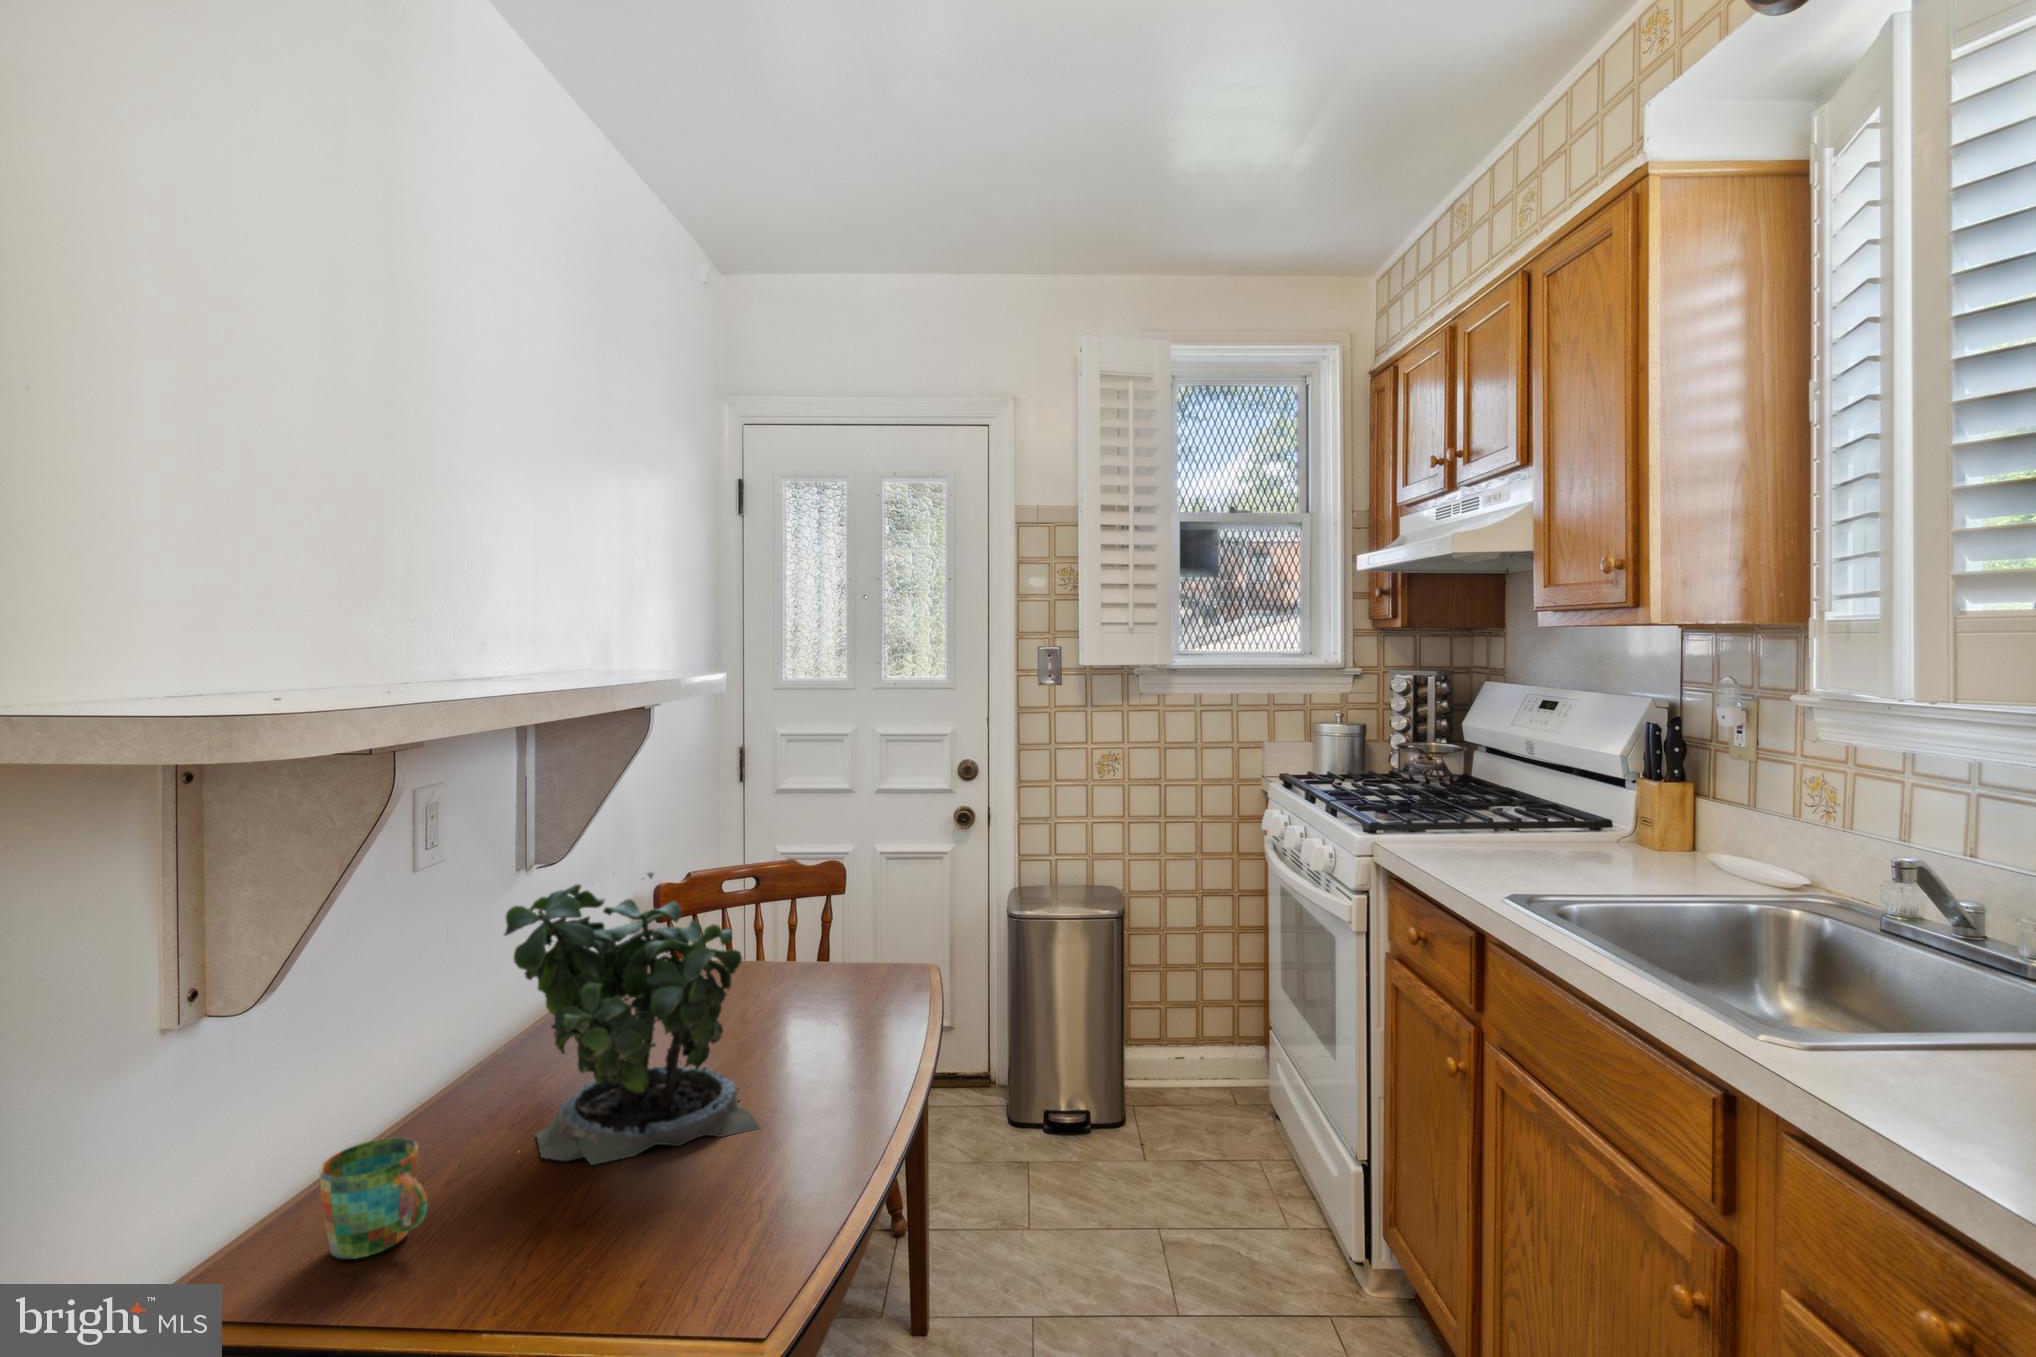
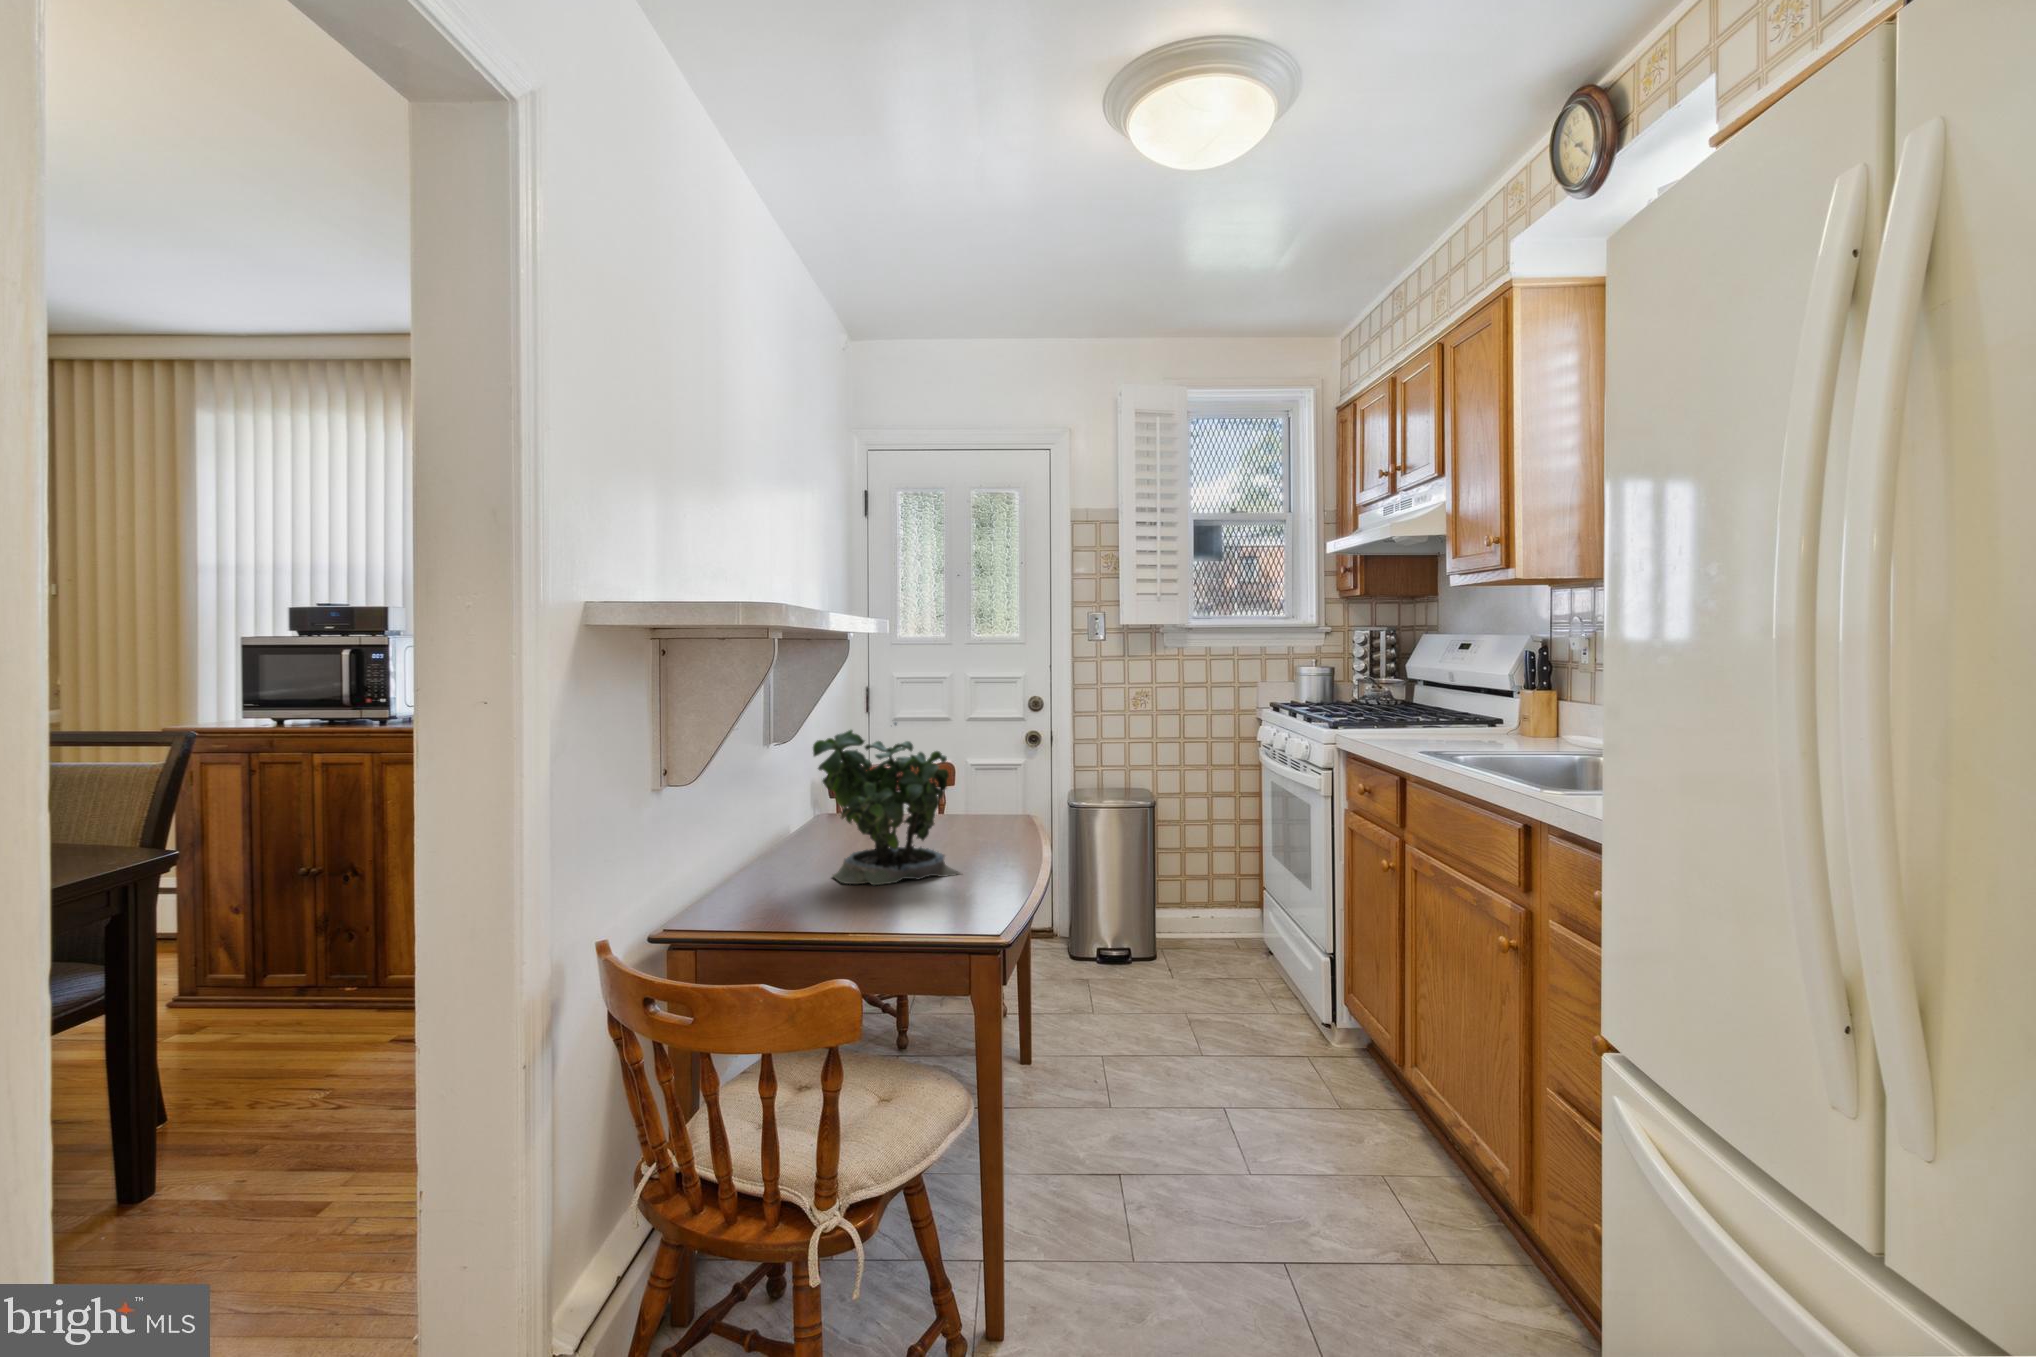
mug: present [320,1138,428,1259] -> none [748,856,806,912]

